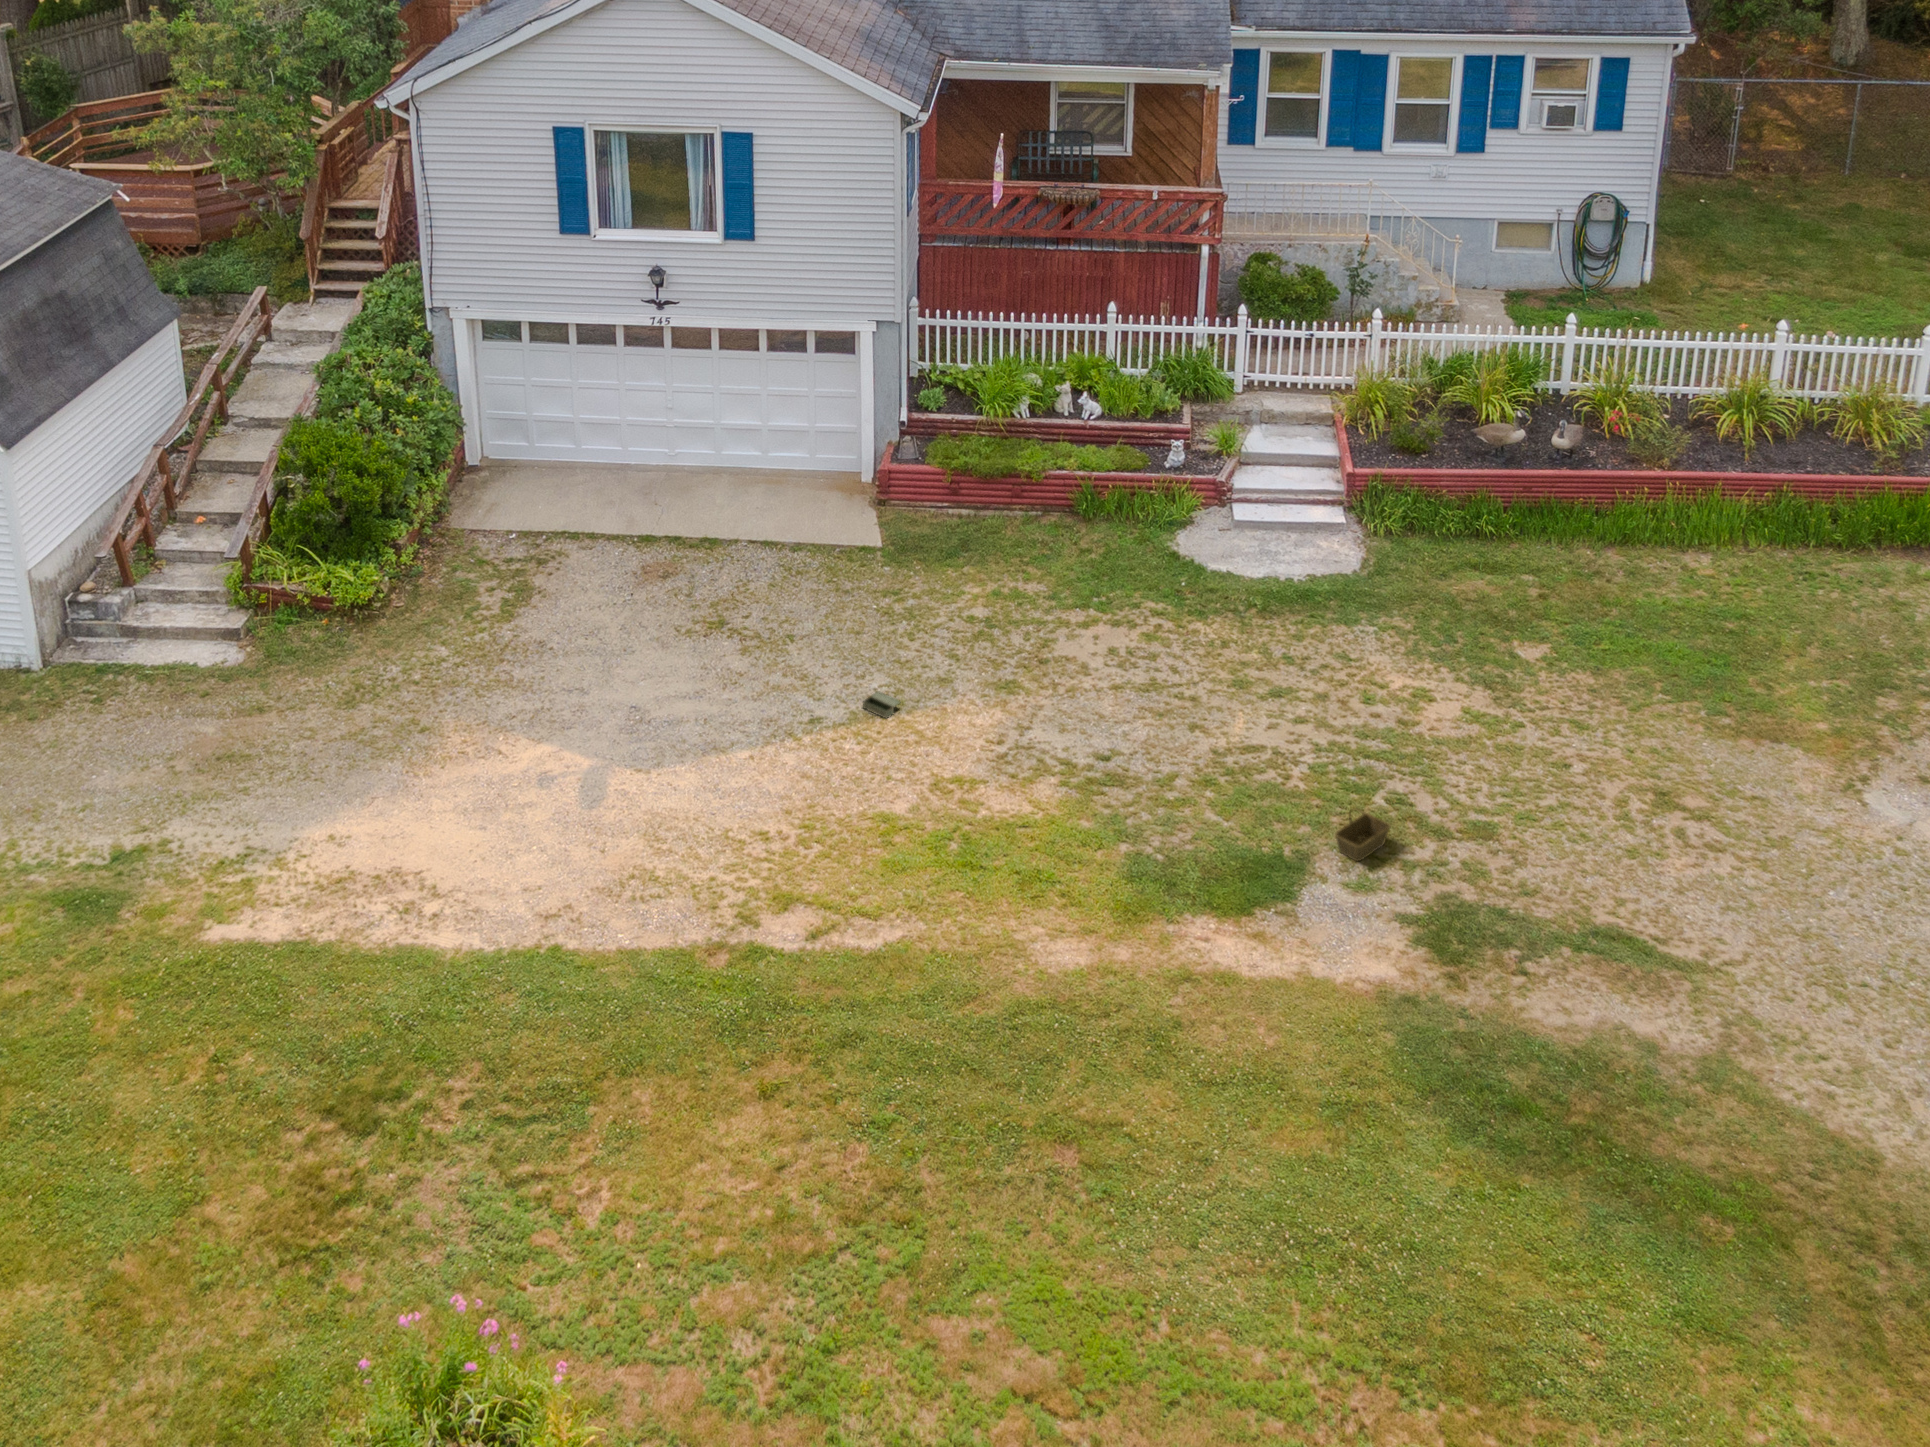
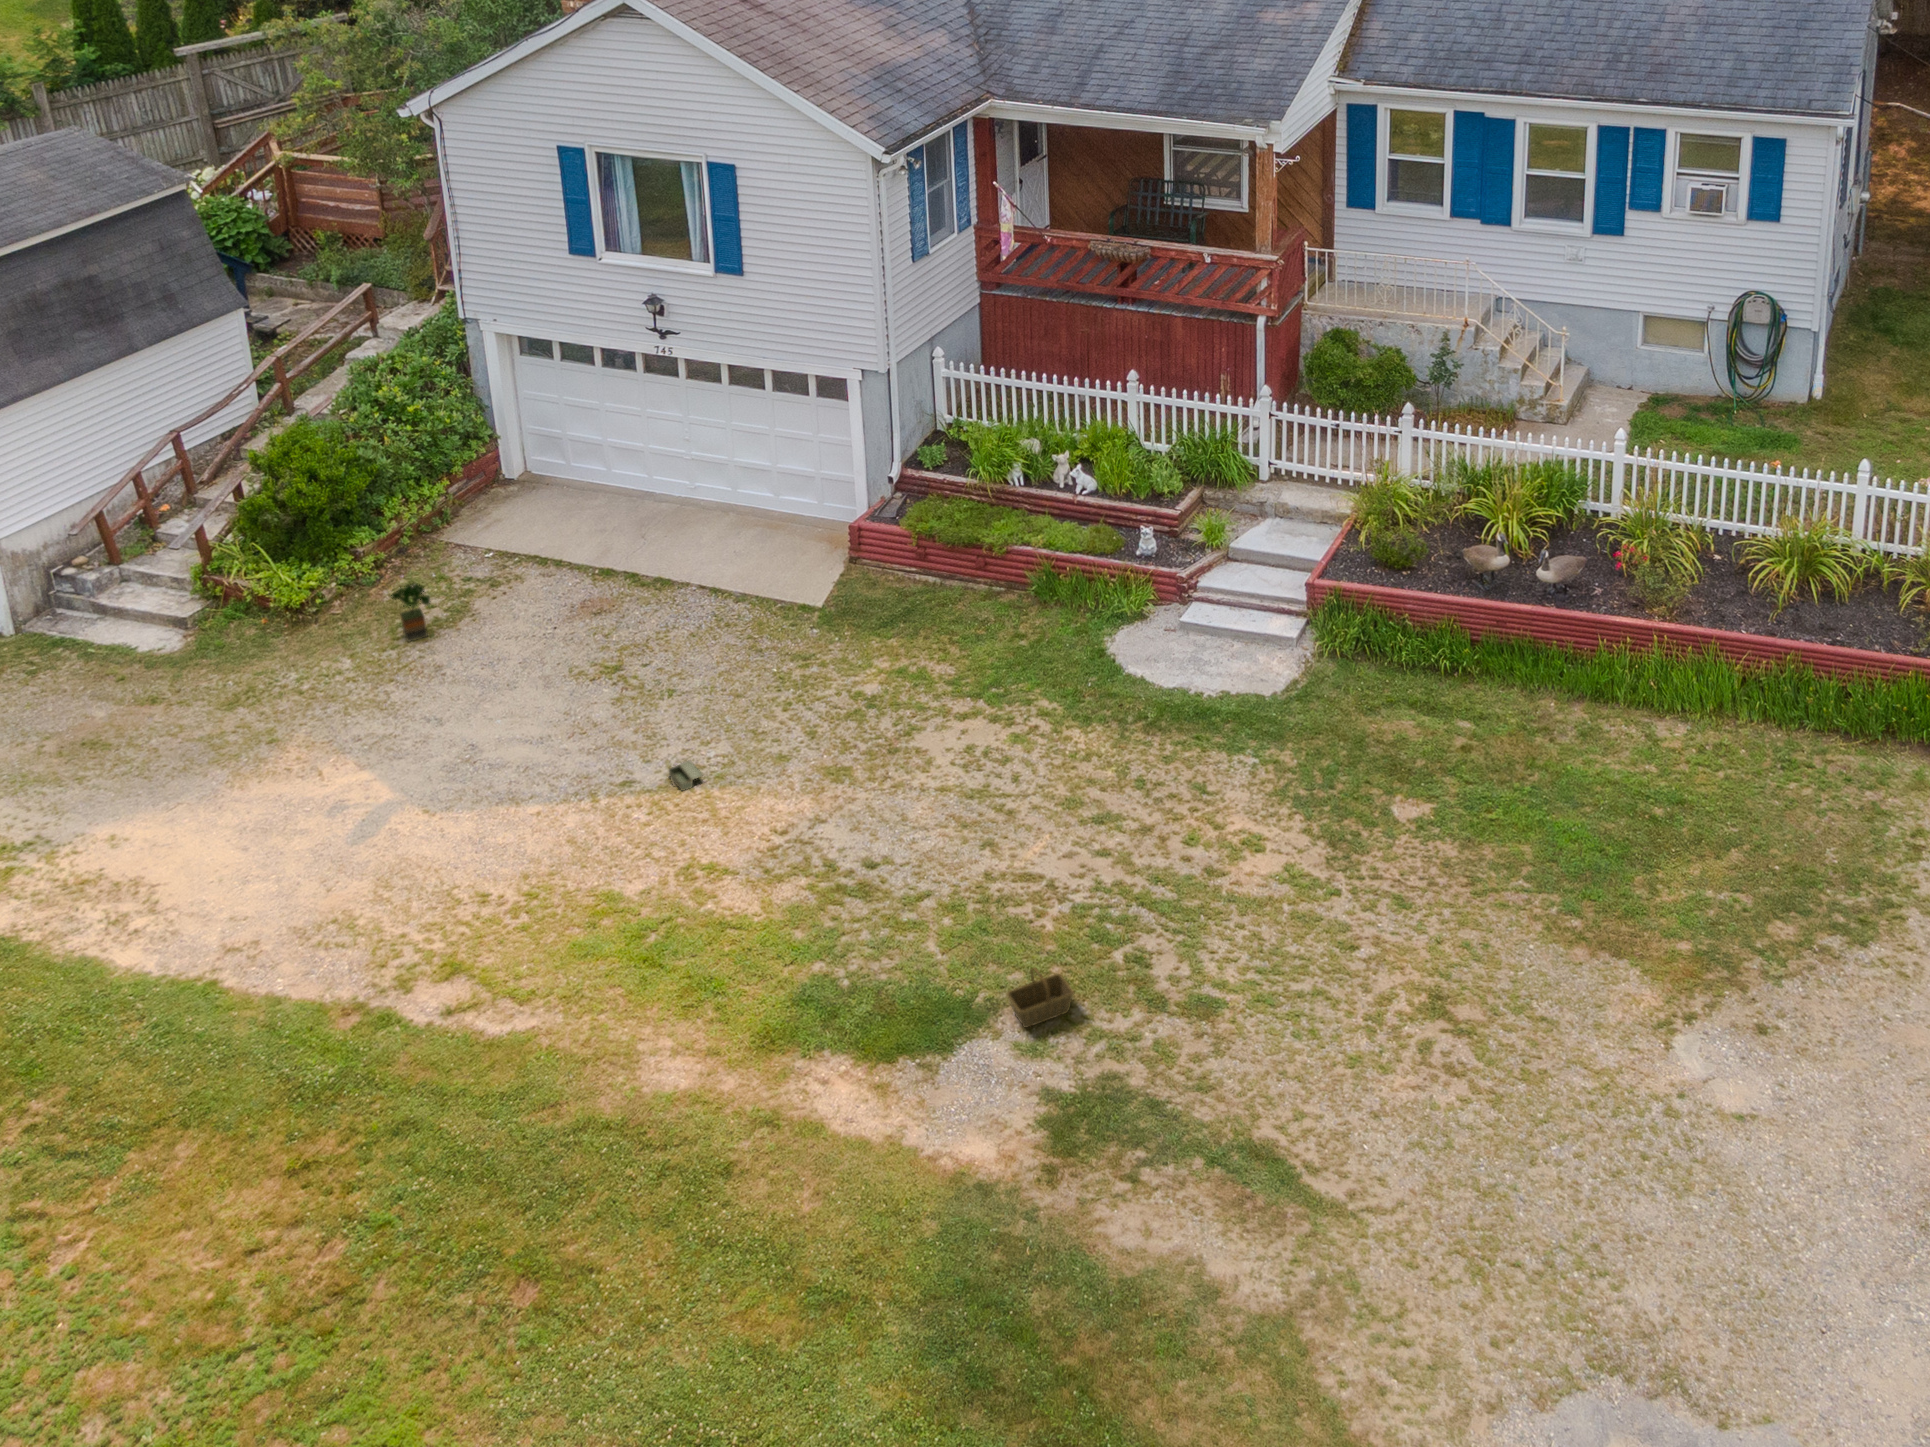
potted tree: none [474,565,516,625] -> present [391,583,431,642]

